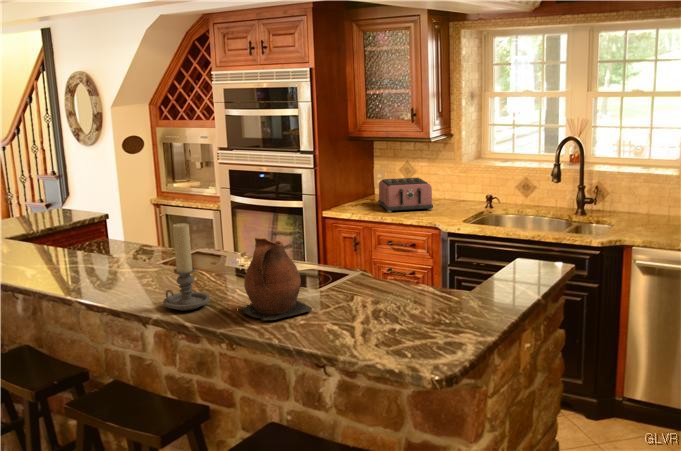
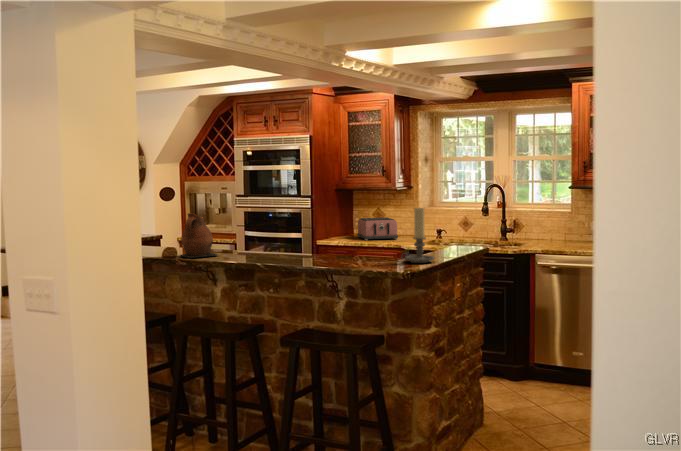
candle holder: present [163,223,210,311] -> present [402,208,434,263]
ceramic pitcher: present [241,238,312,320] -> present [181,213,218,258]

